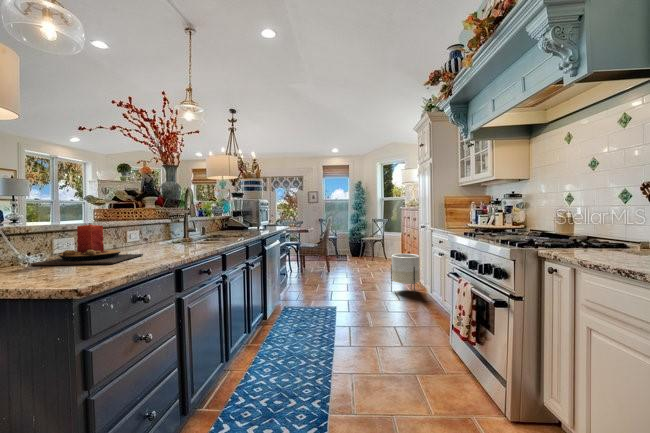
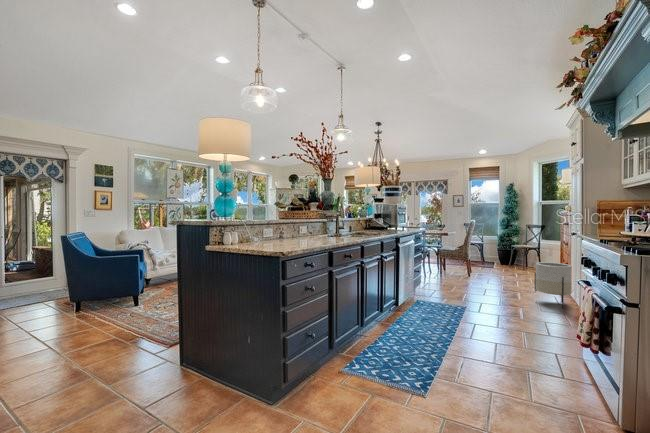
candle: present [31,224,143,266] -> none [256,220,310,244]

